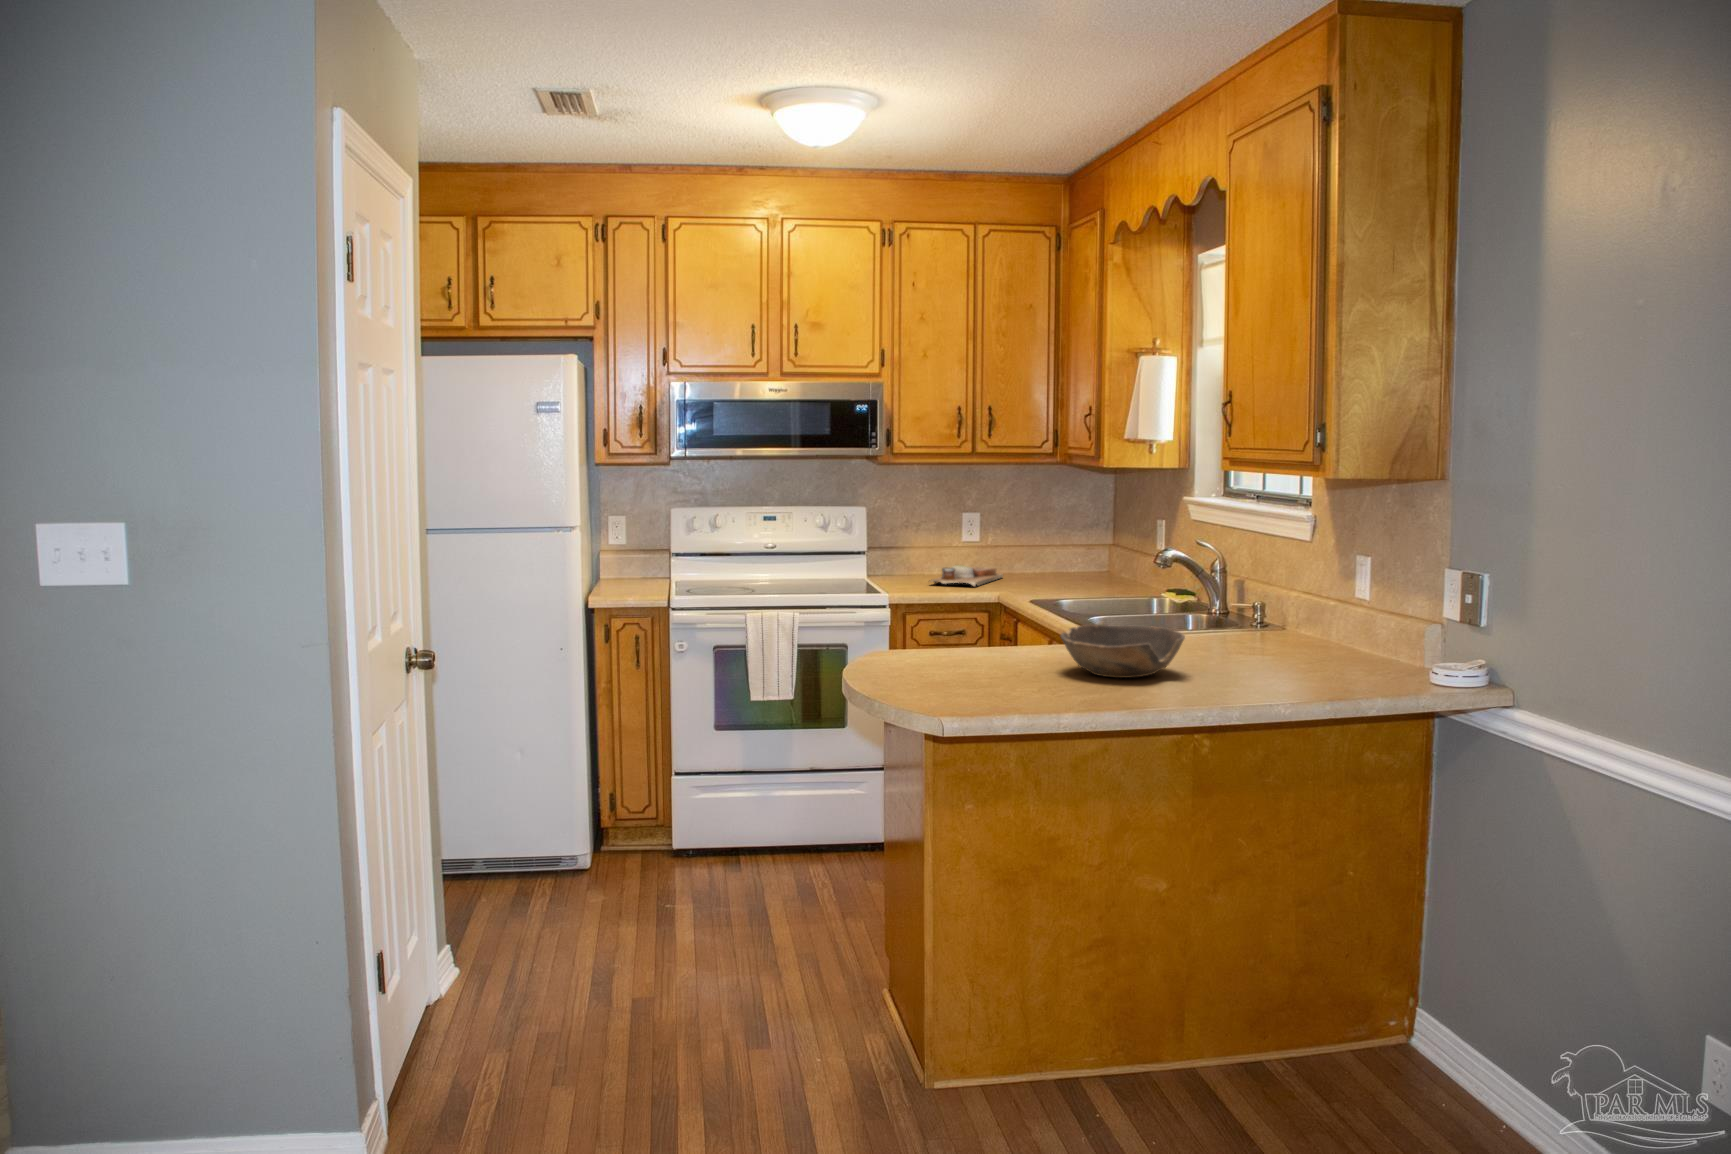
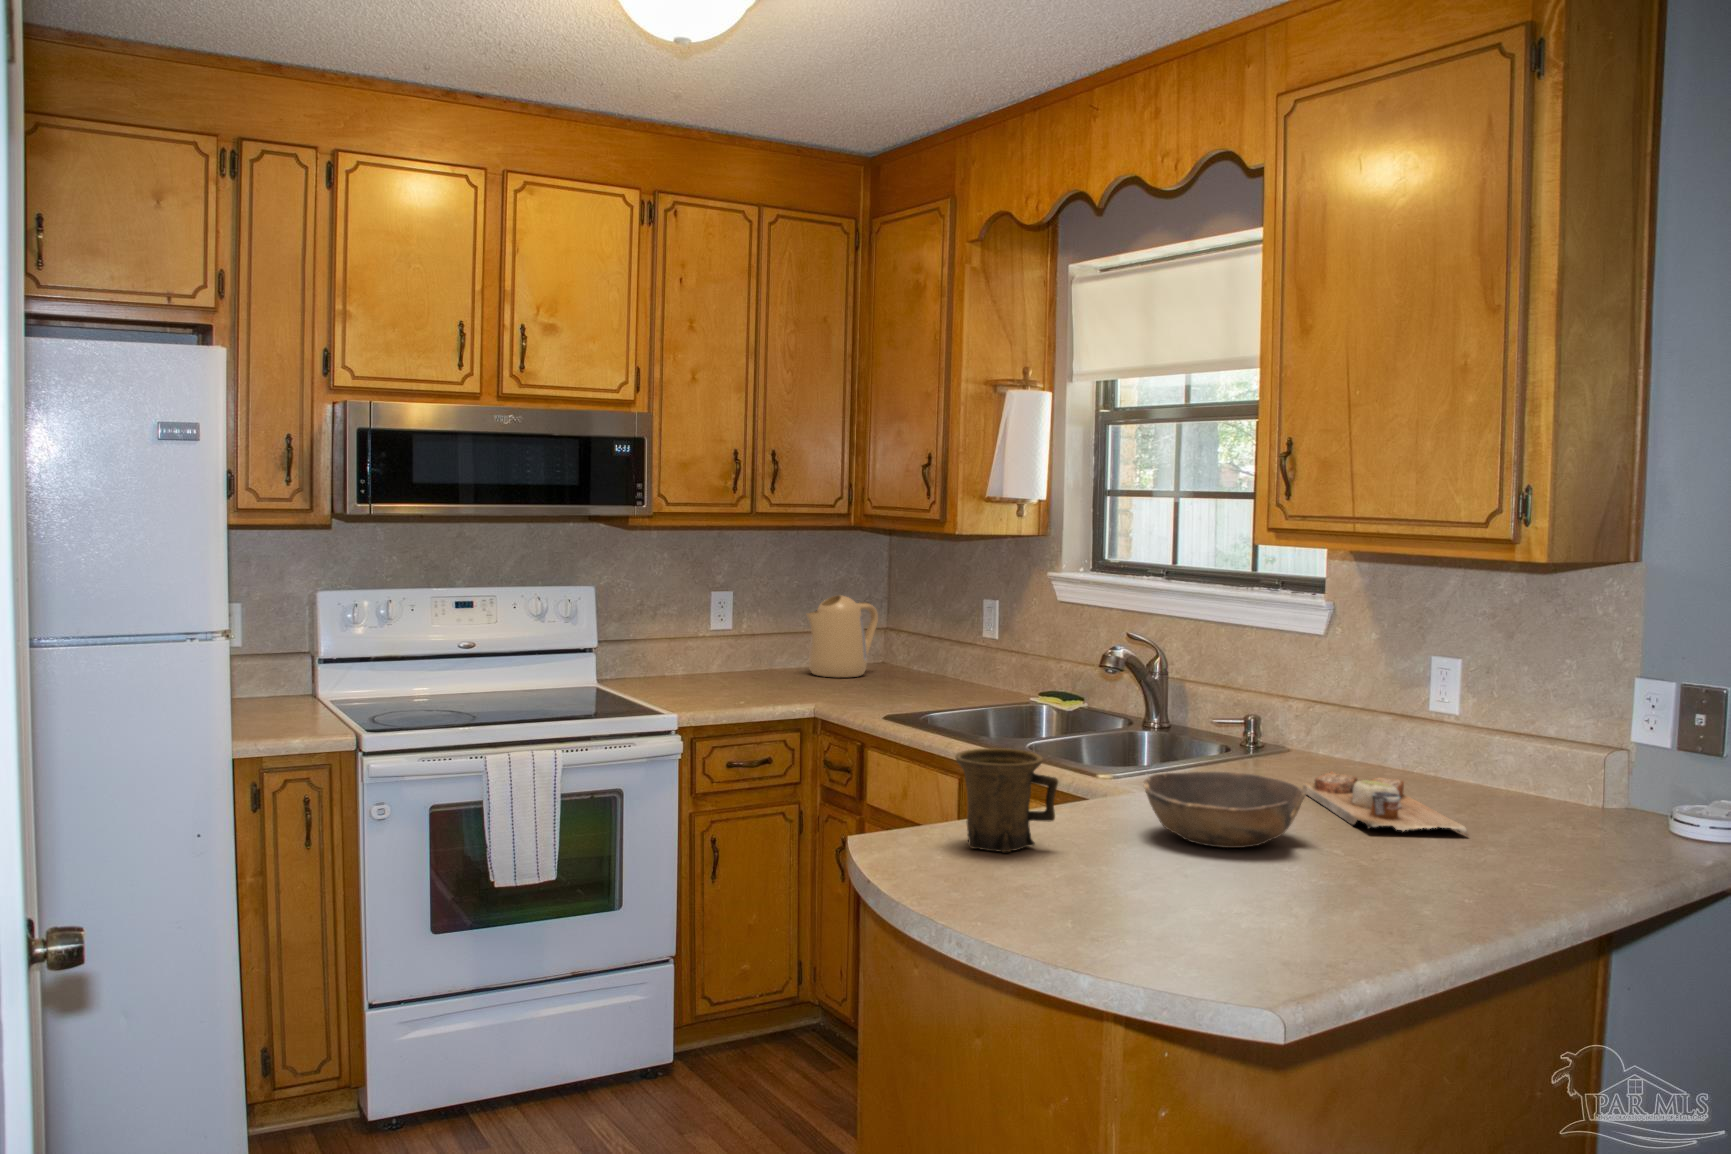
kettle: none [1038,516,1099,578] -> present [807,595,878,678]
cutting board: present [931,565,1003,586] -> present [1303,771,1469,836]
mug: none [912,600,982,670] -> present [955,748,1058,852]

